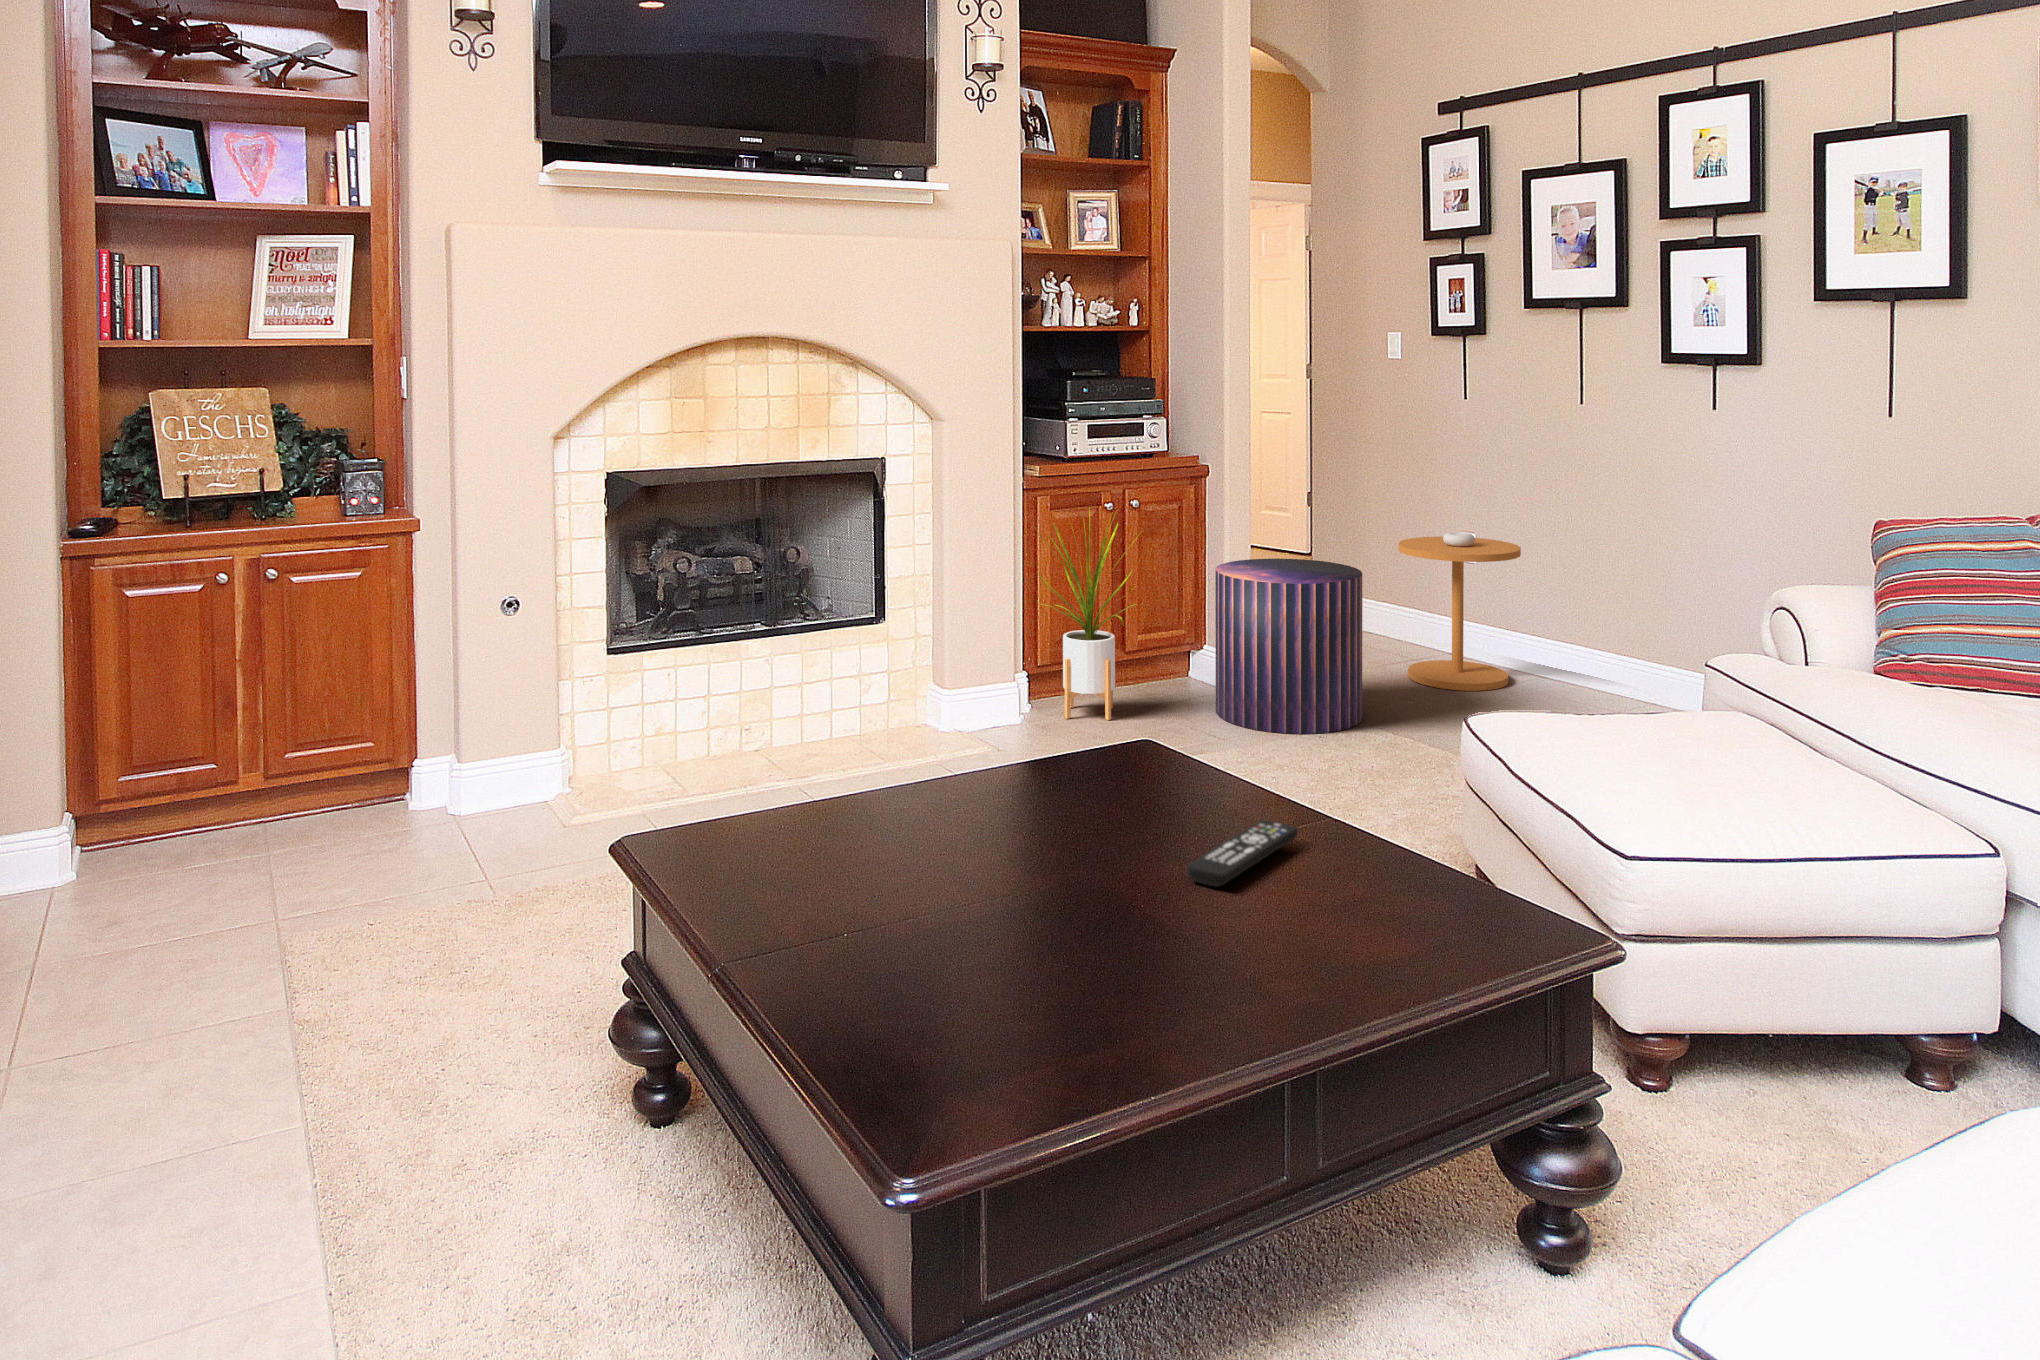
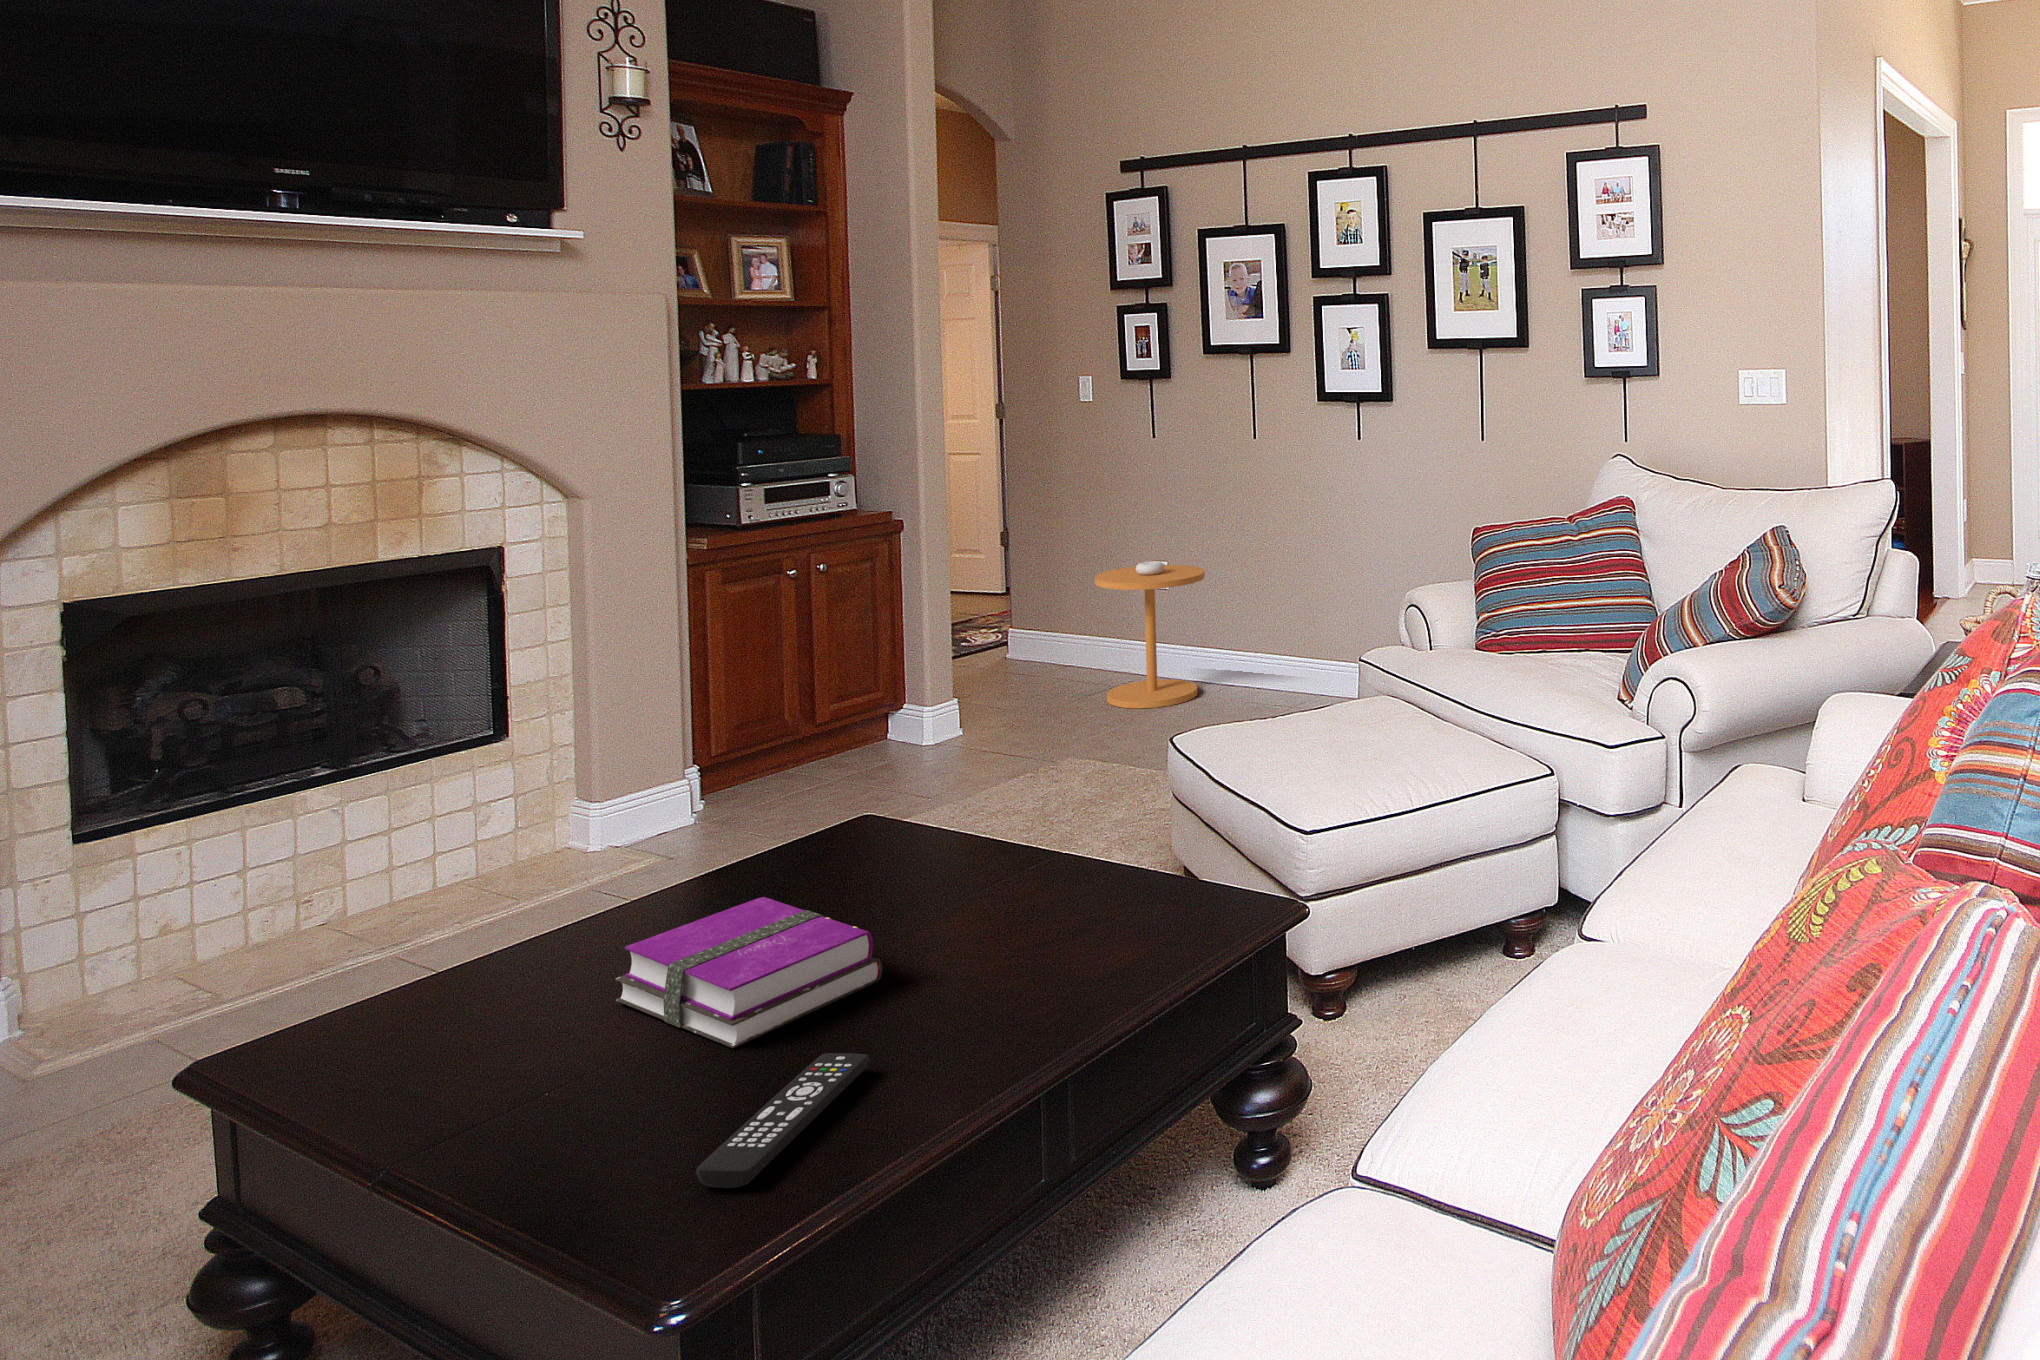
house plant: present [1038,507,1136,720] -> none [705,574,839,805]
pouf: present [1215,559,1362,734] -> none [914,604,1067,779]
hardback book: none [916,800,1142,940] -> present [616,897,882,1048]
remote control: present [1186,820,1298,886] -> present [697,1053,869,1188]

